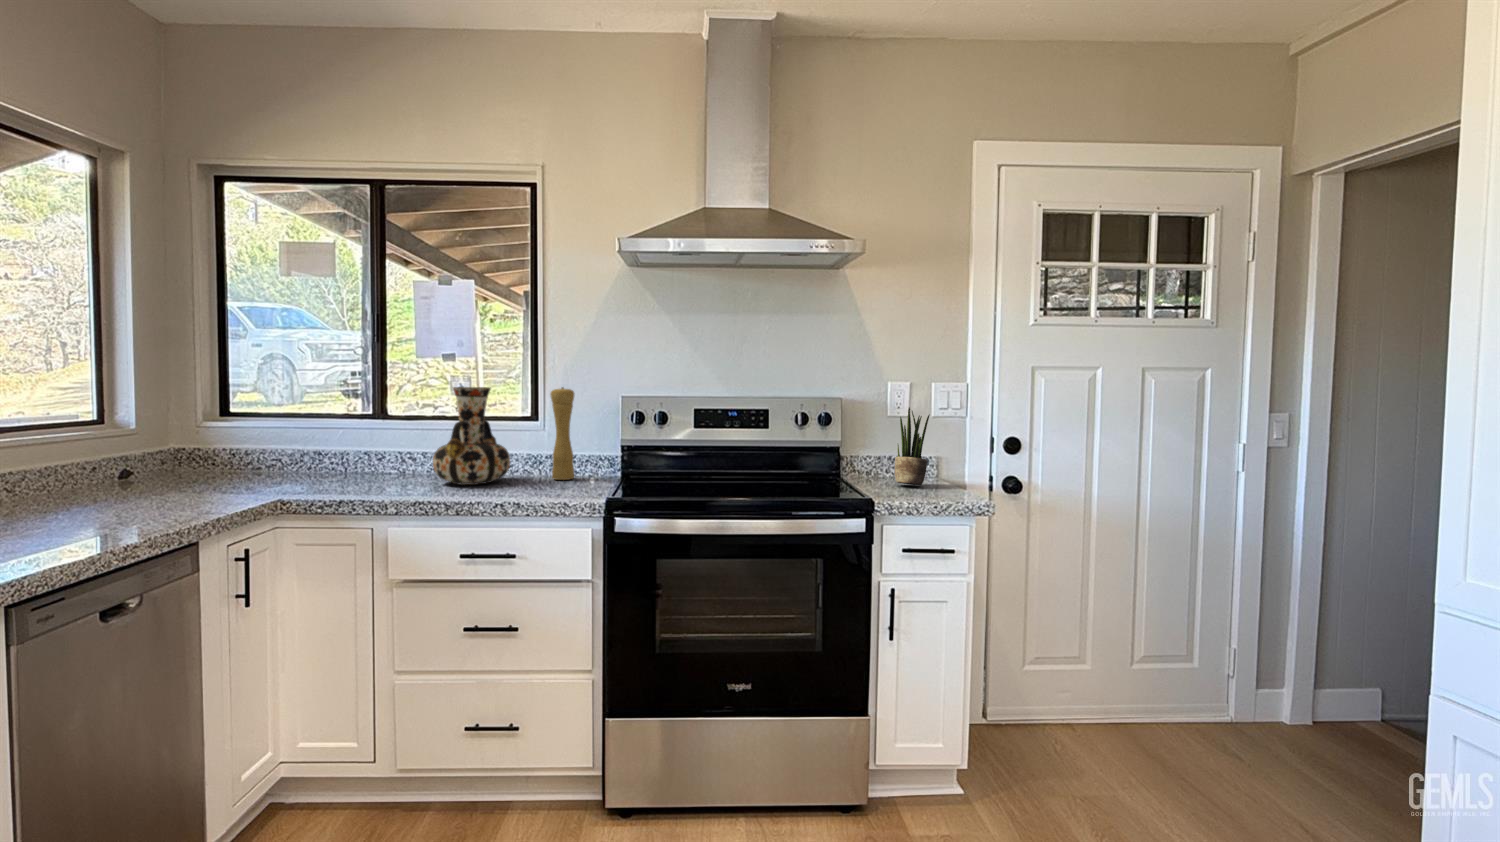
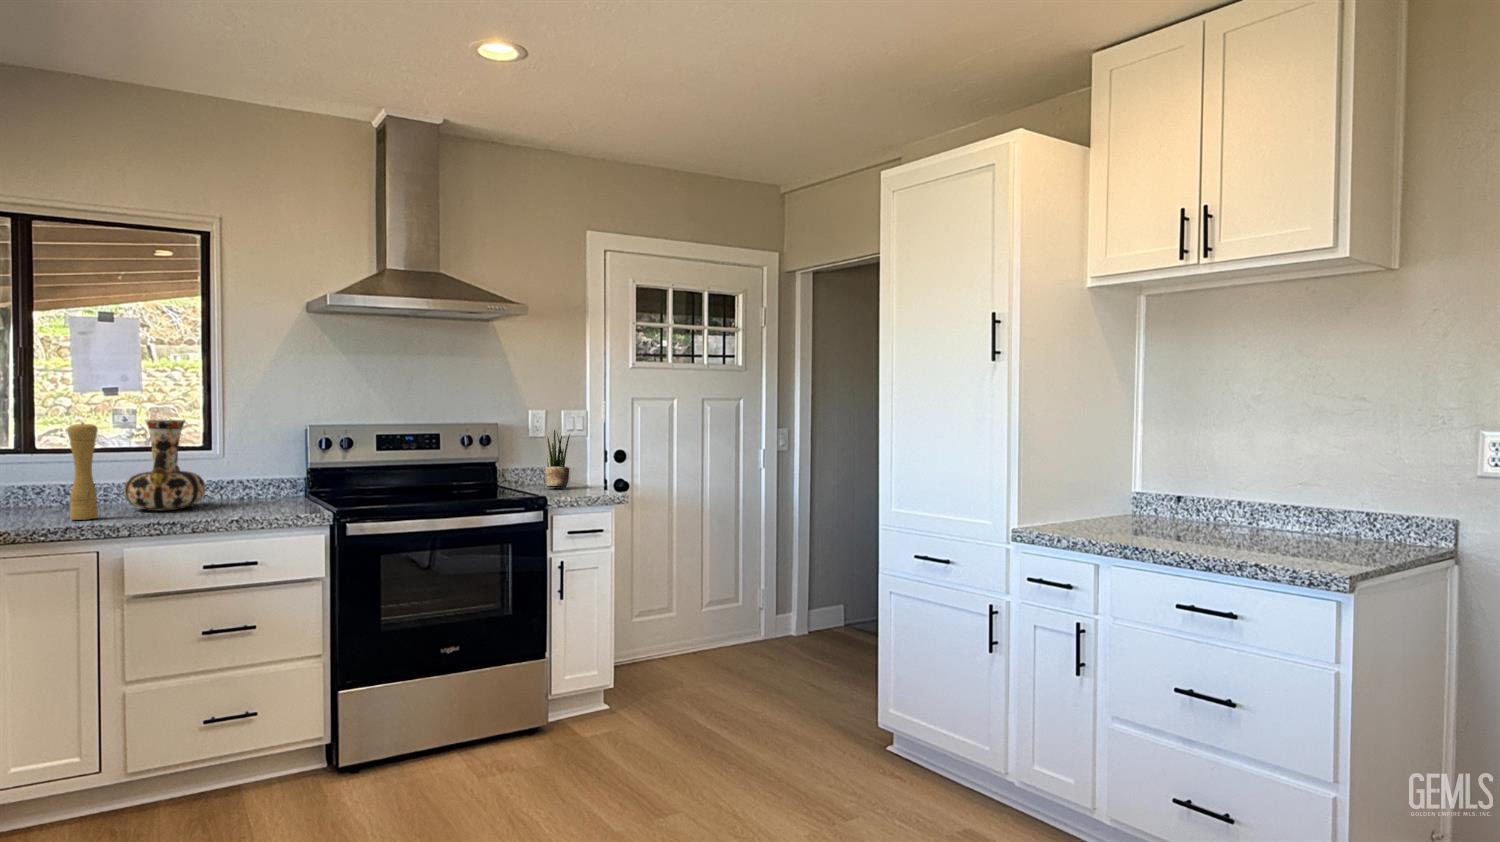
pepper mill: present [550,387,574,480] -> present [67,422,98,520]

